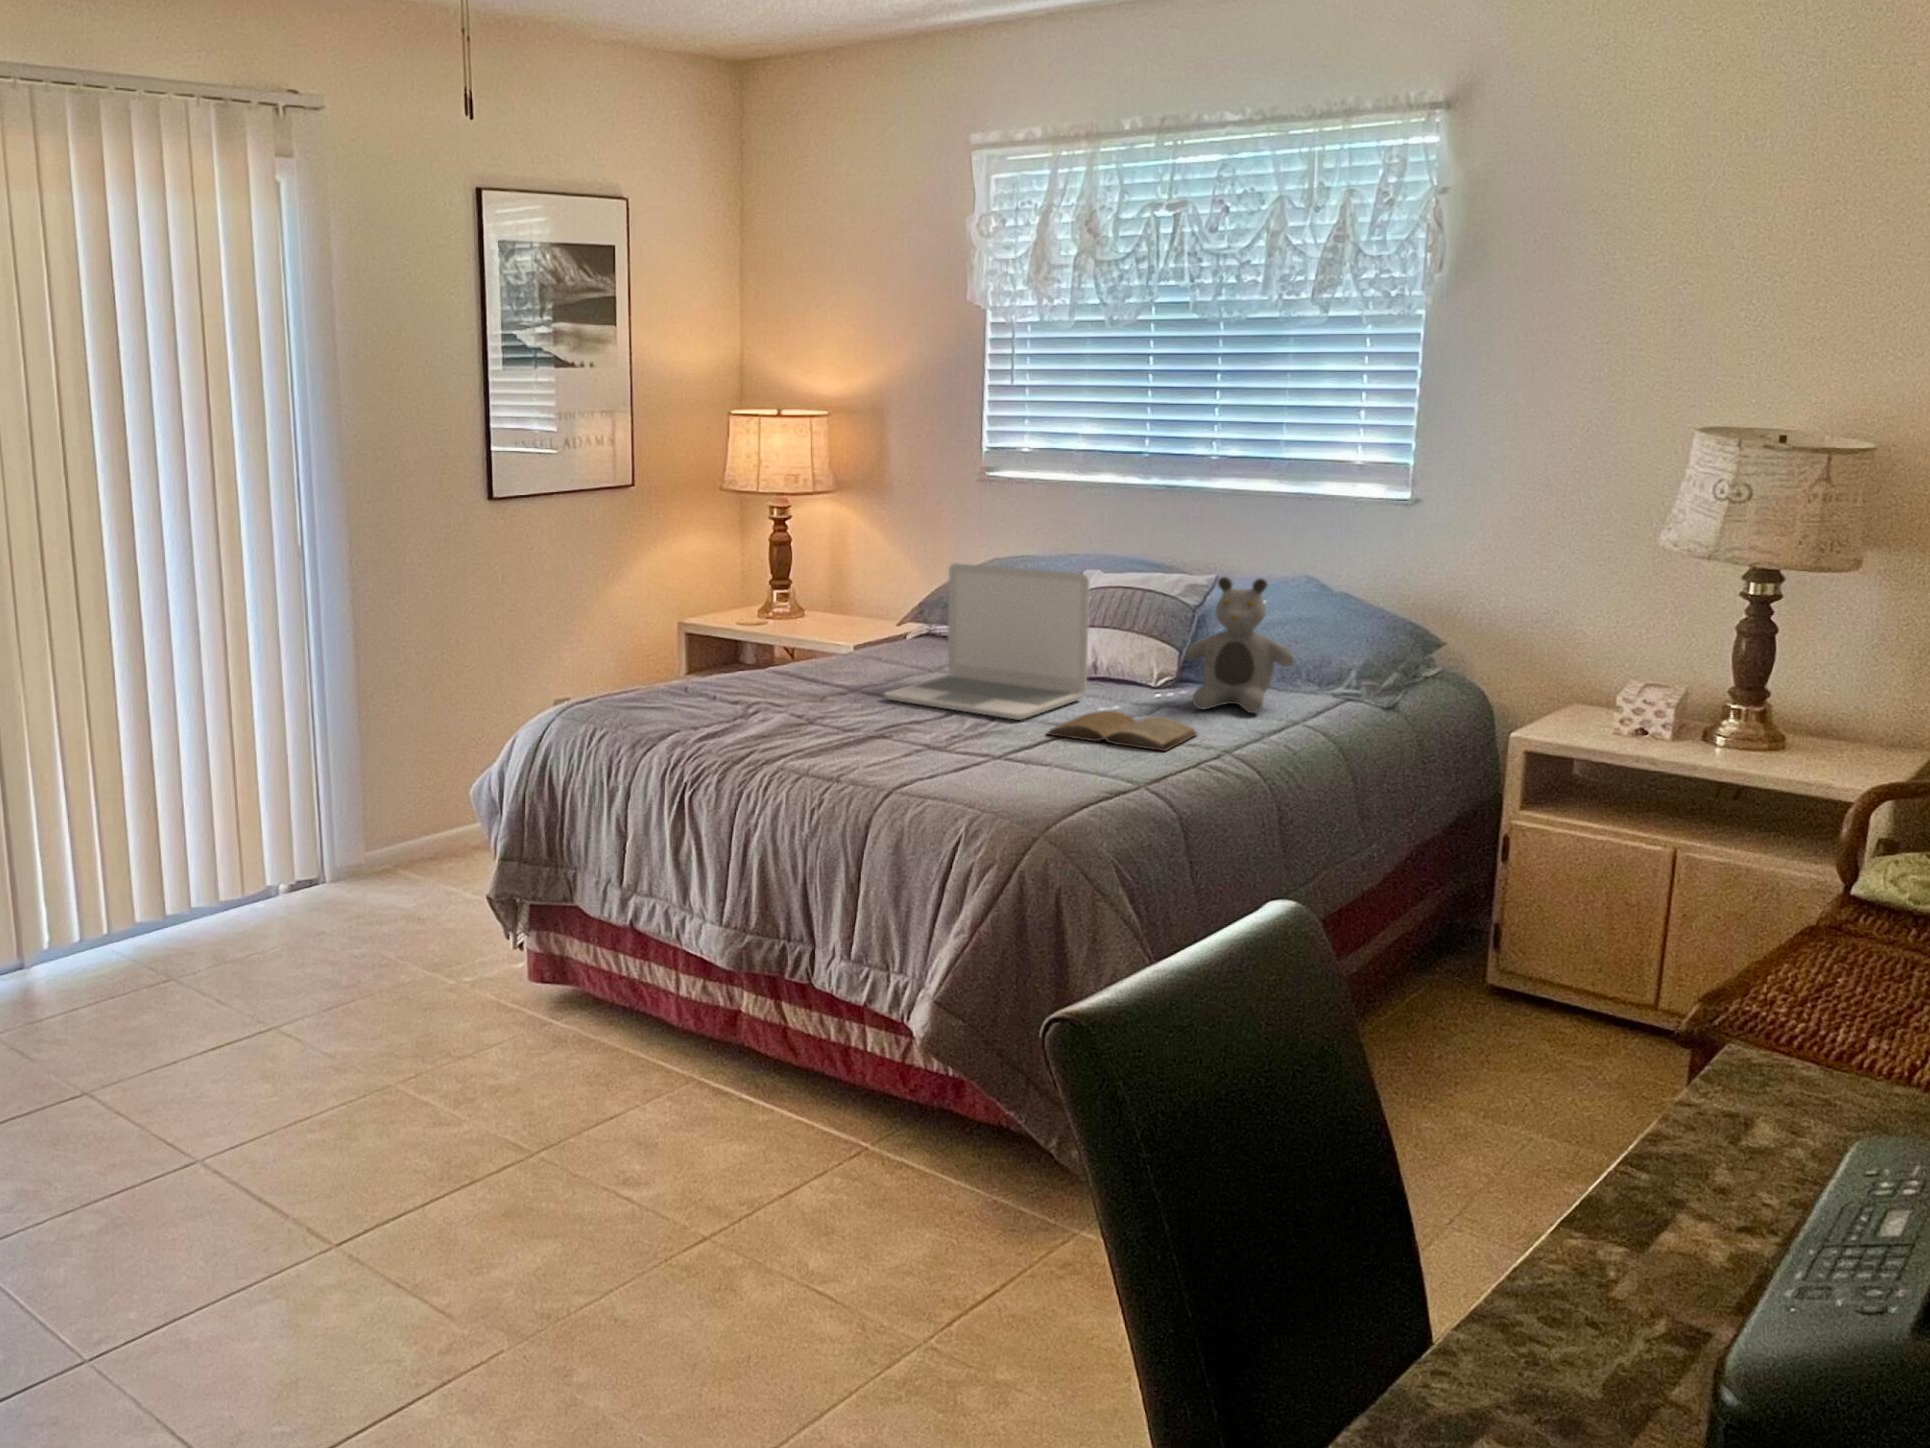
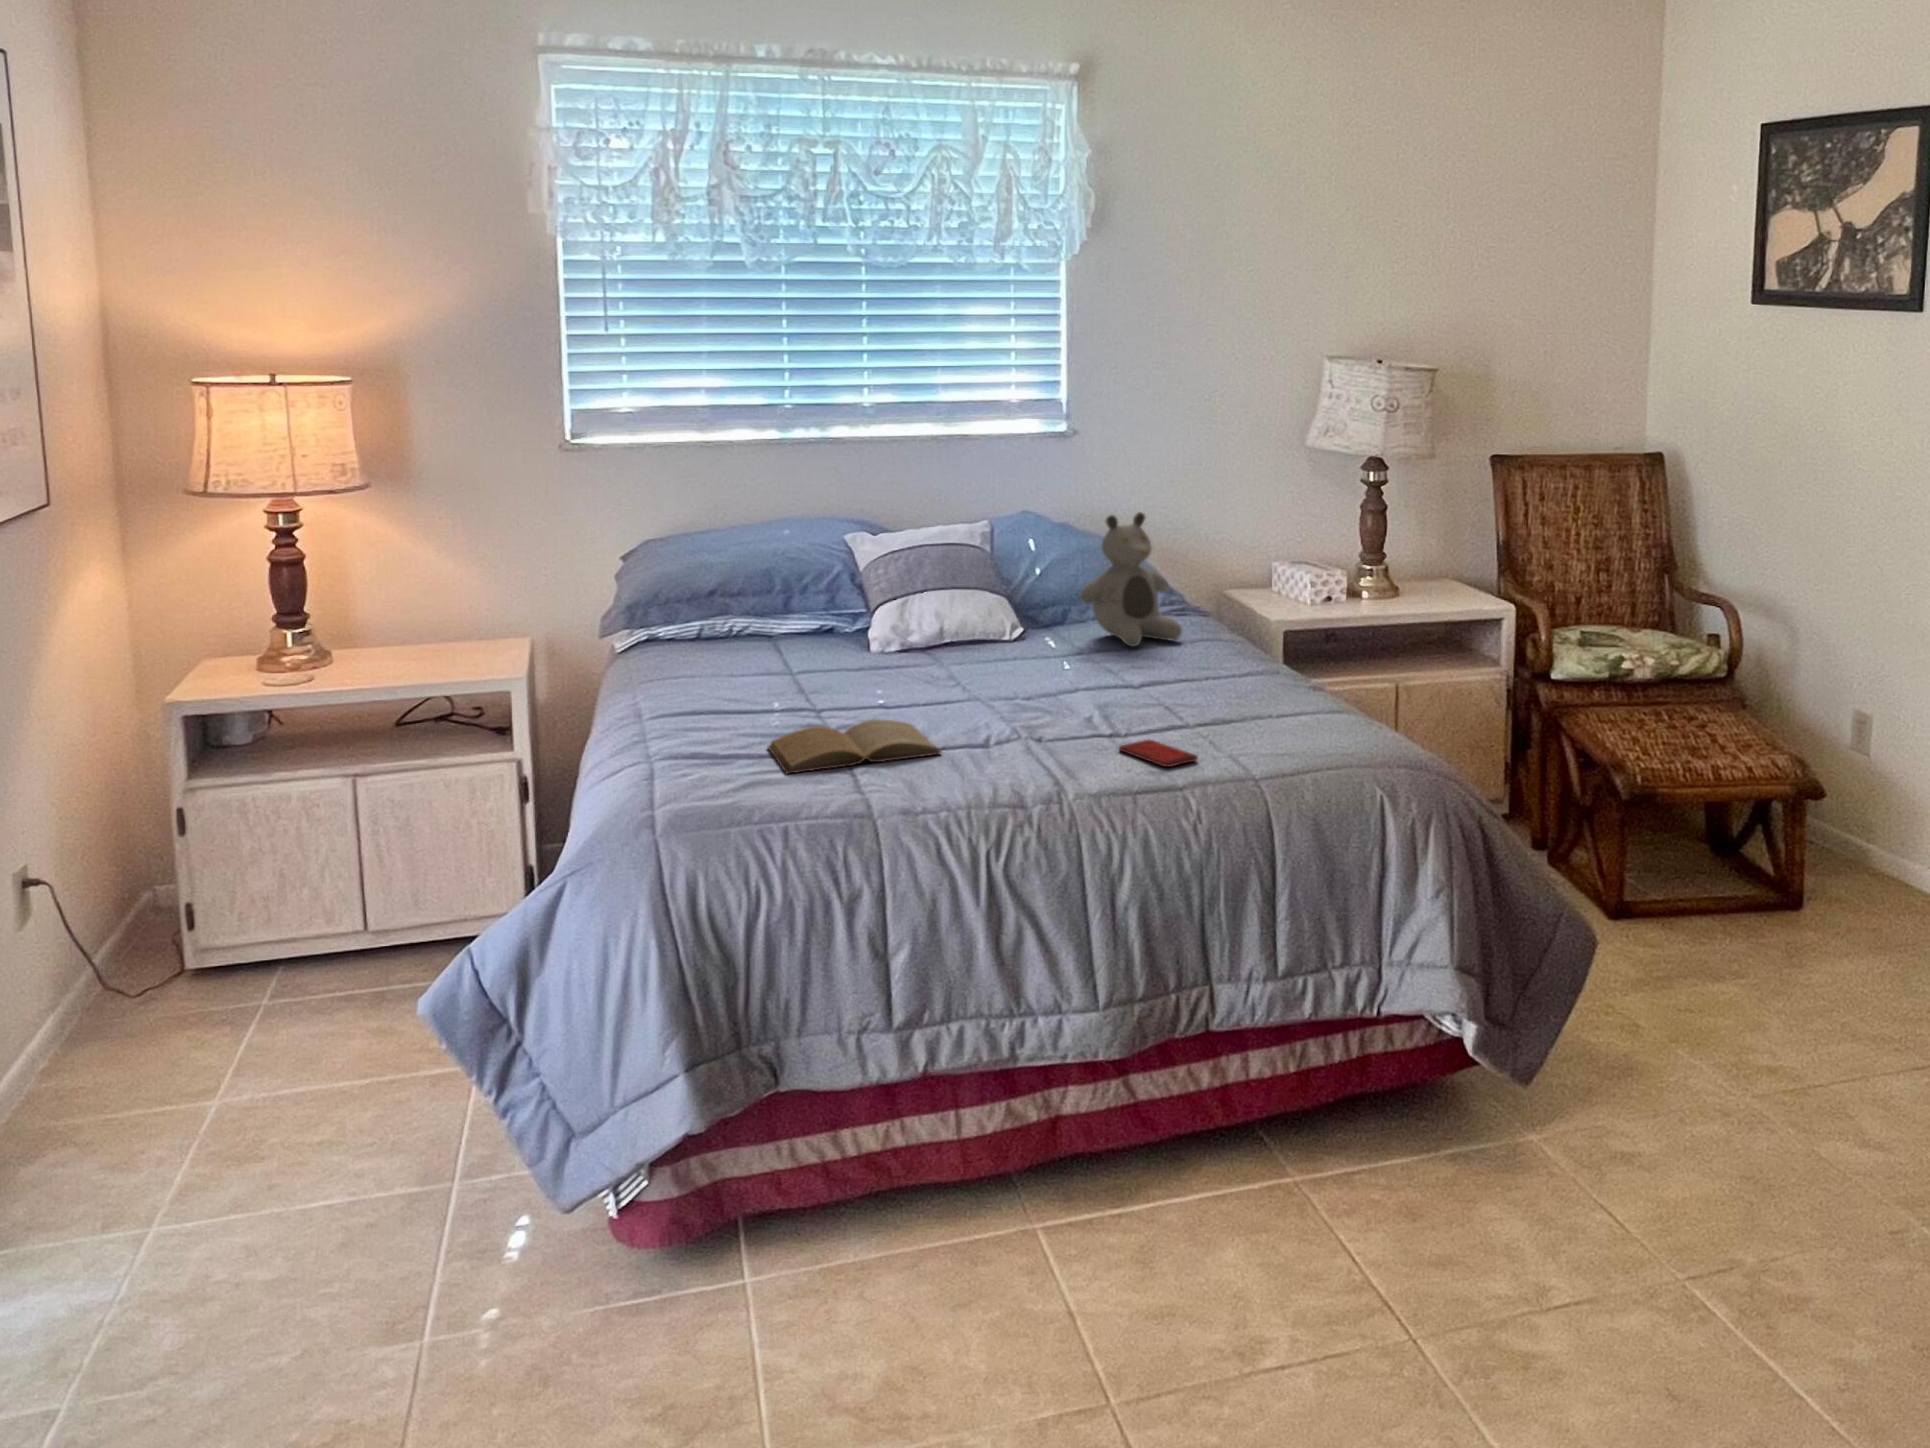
laptop: present [885,564,1090,720] -> none [849,528,1067,708]
book: present [1047,711,1197,751] -> present [768,720,941,774]
smartphone: none [876,755,932,777] -> present [1119,740,1198,767]

